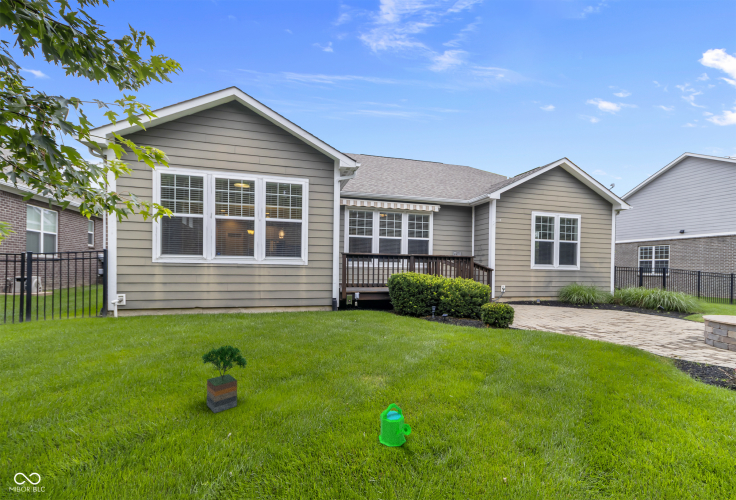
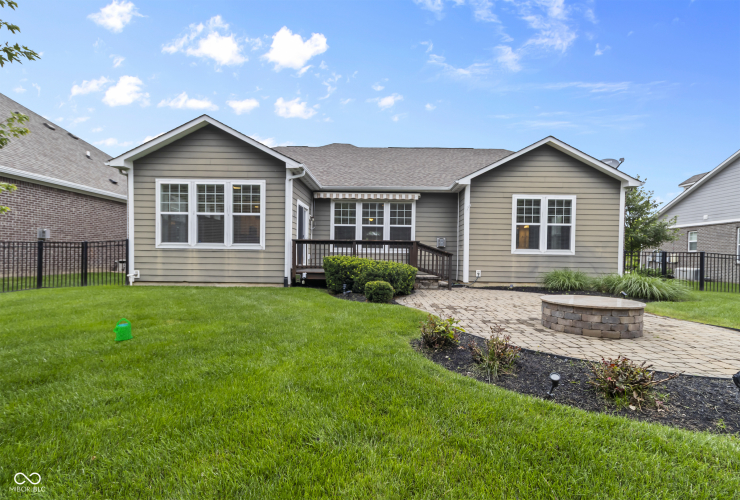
potted tree: present [202,346,247,413] -> none [68,289,97,325]

